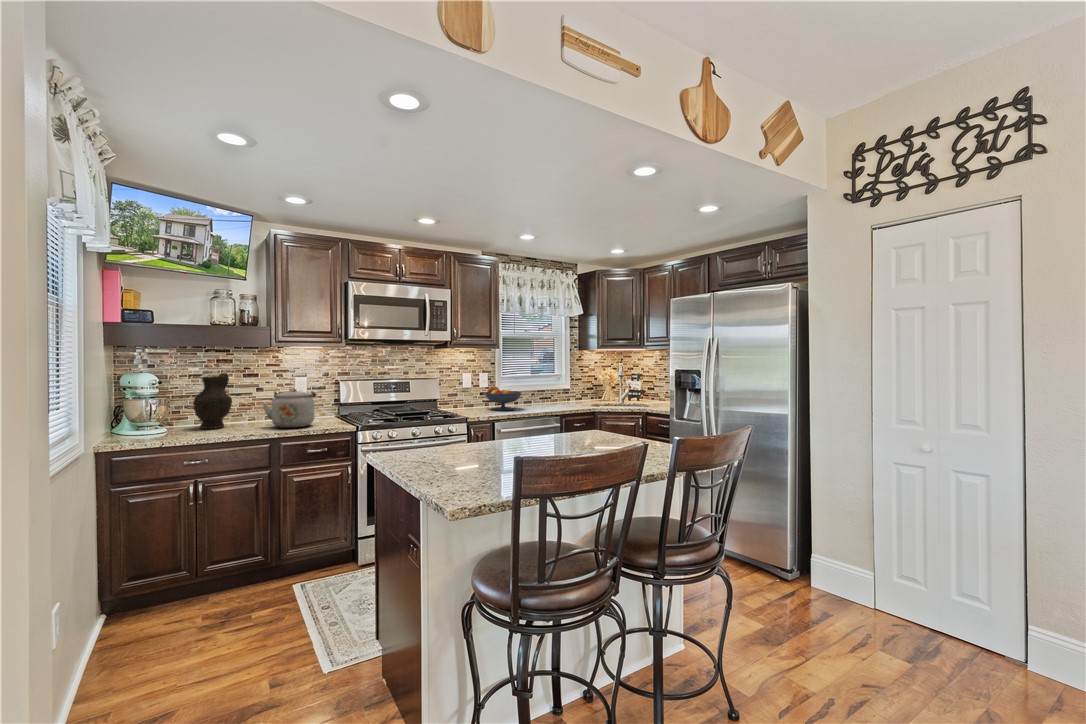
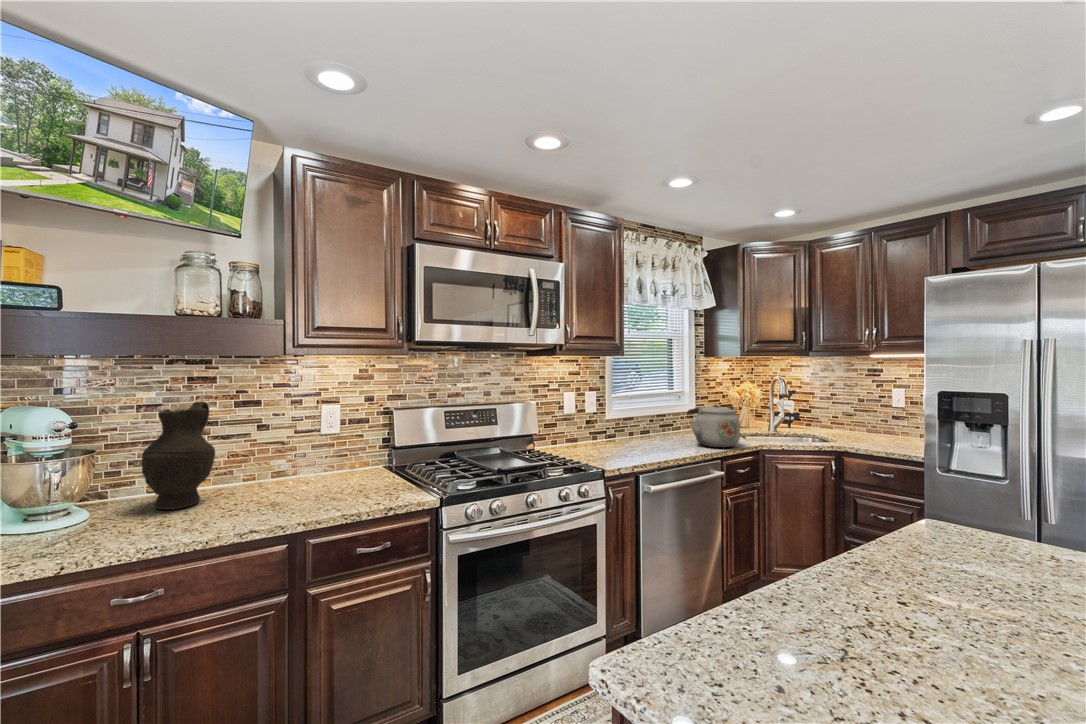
fruit bowl: present [485,386,521,410] -> none [603,413,660,452]
kettle: present [263,389,316,428] -> present [688,404,740,447]

